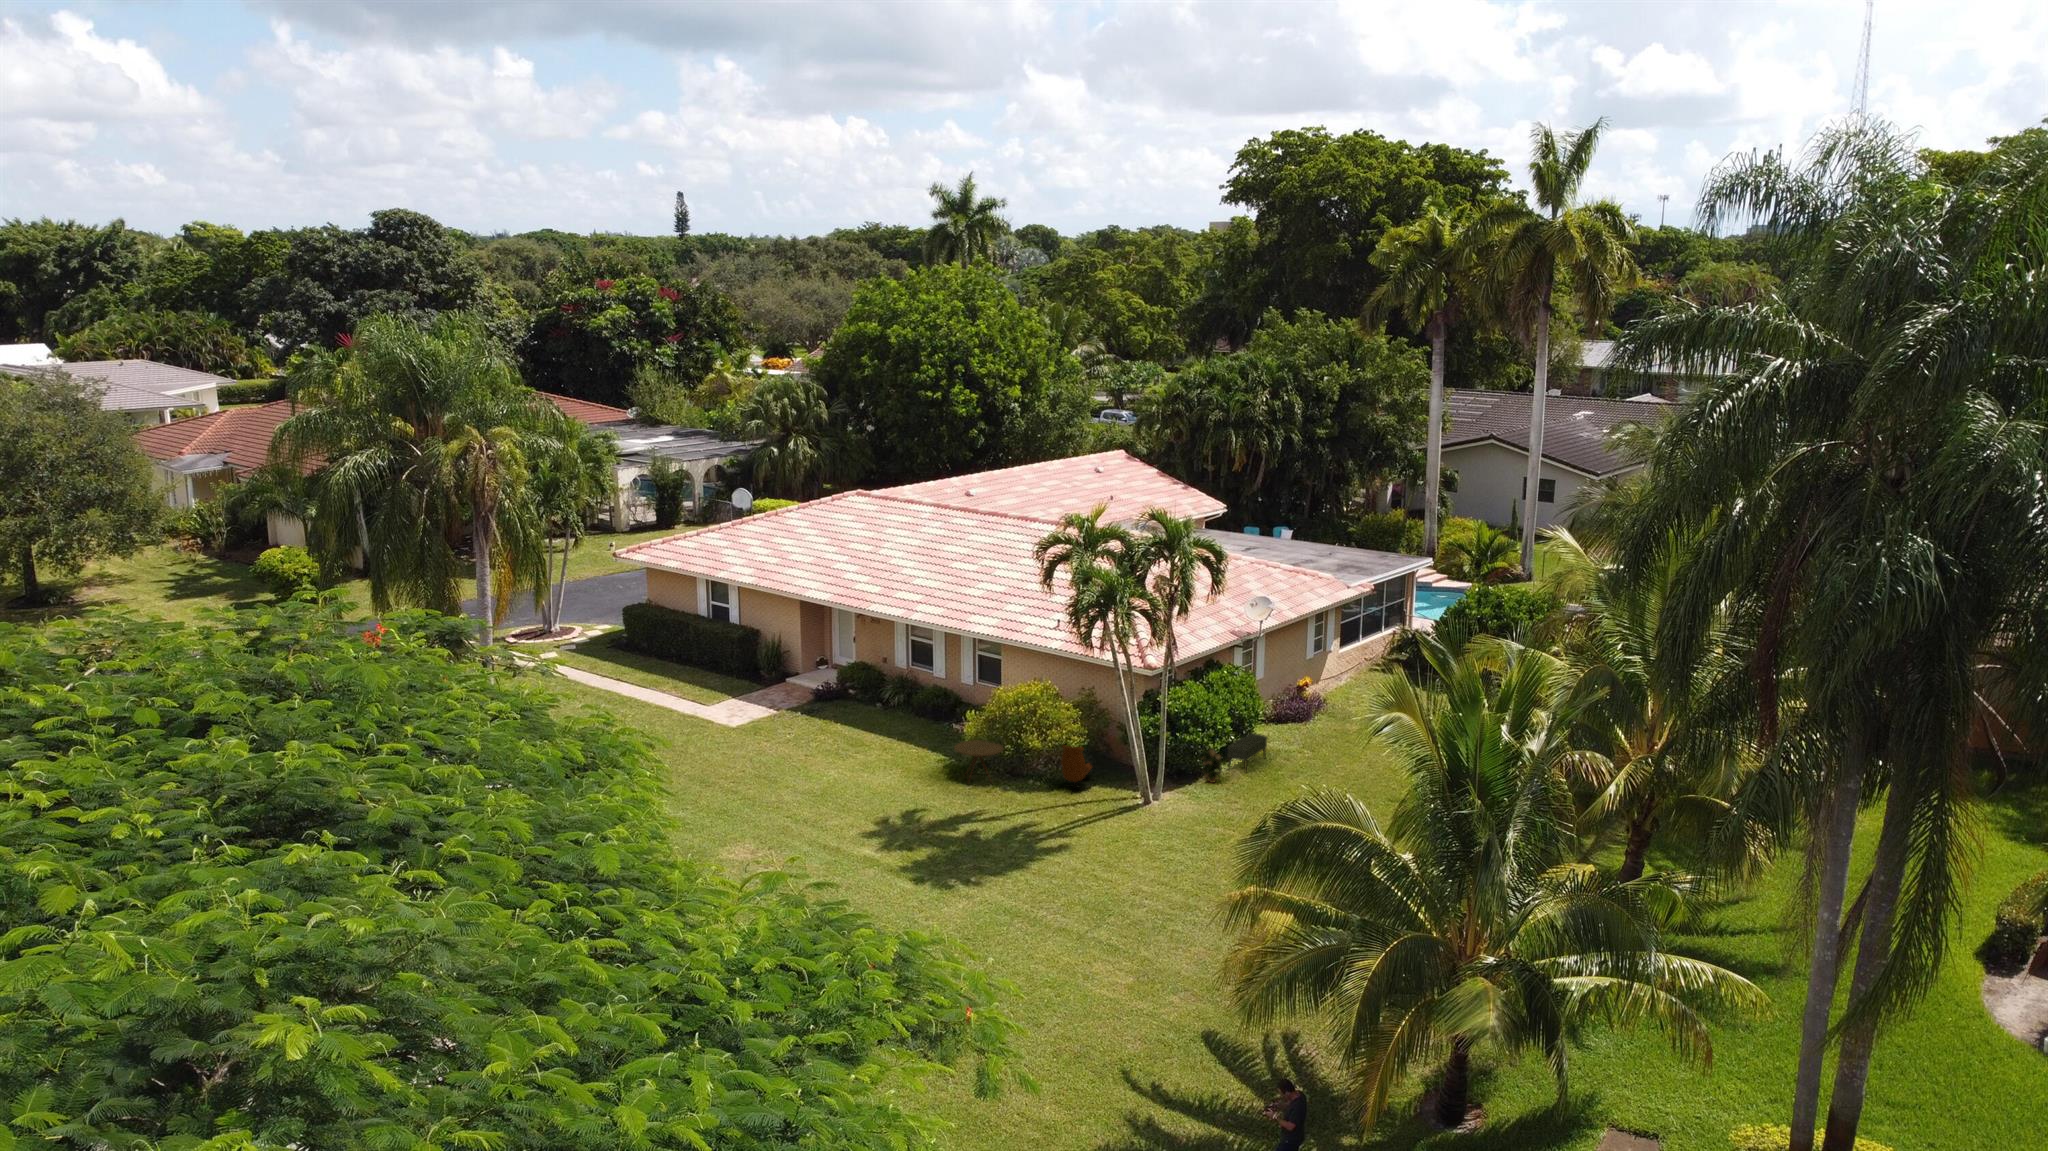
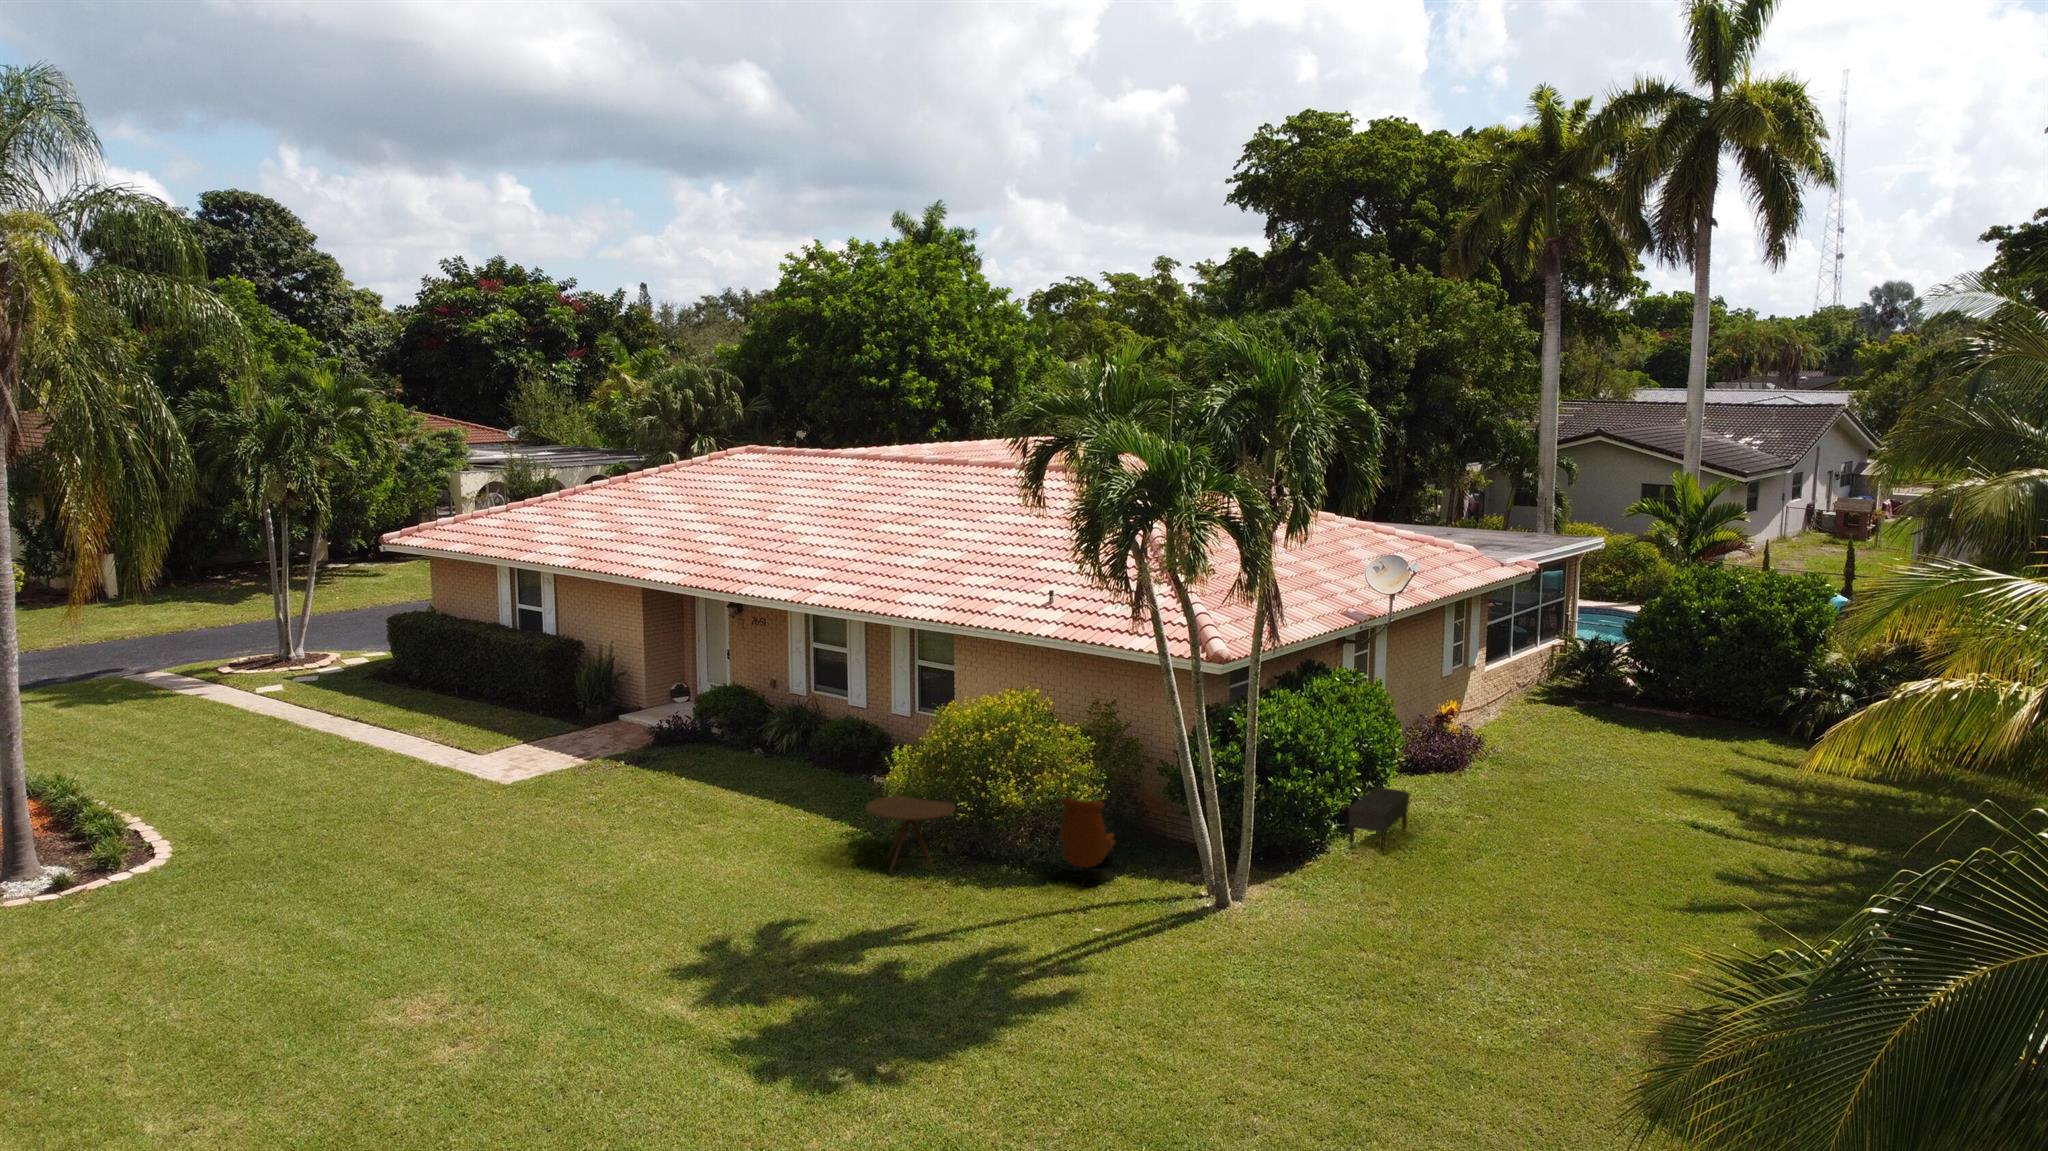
decorative plant: present [1201,749,1222,783] -> none [1306,810,1350,871]

